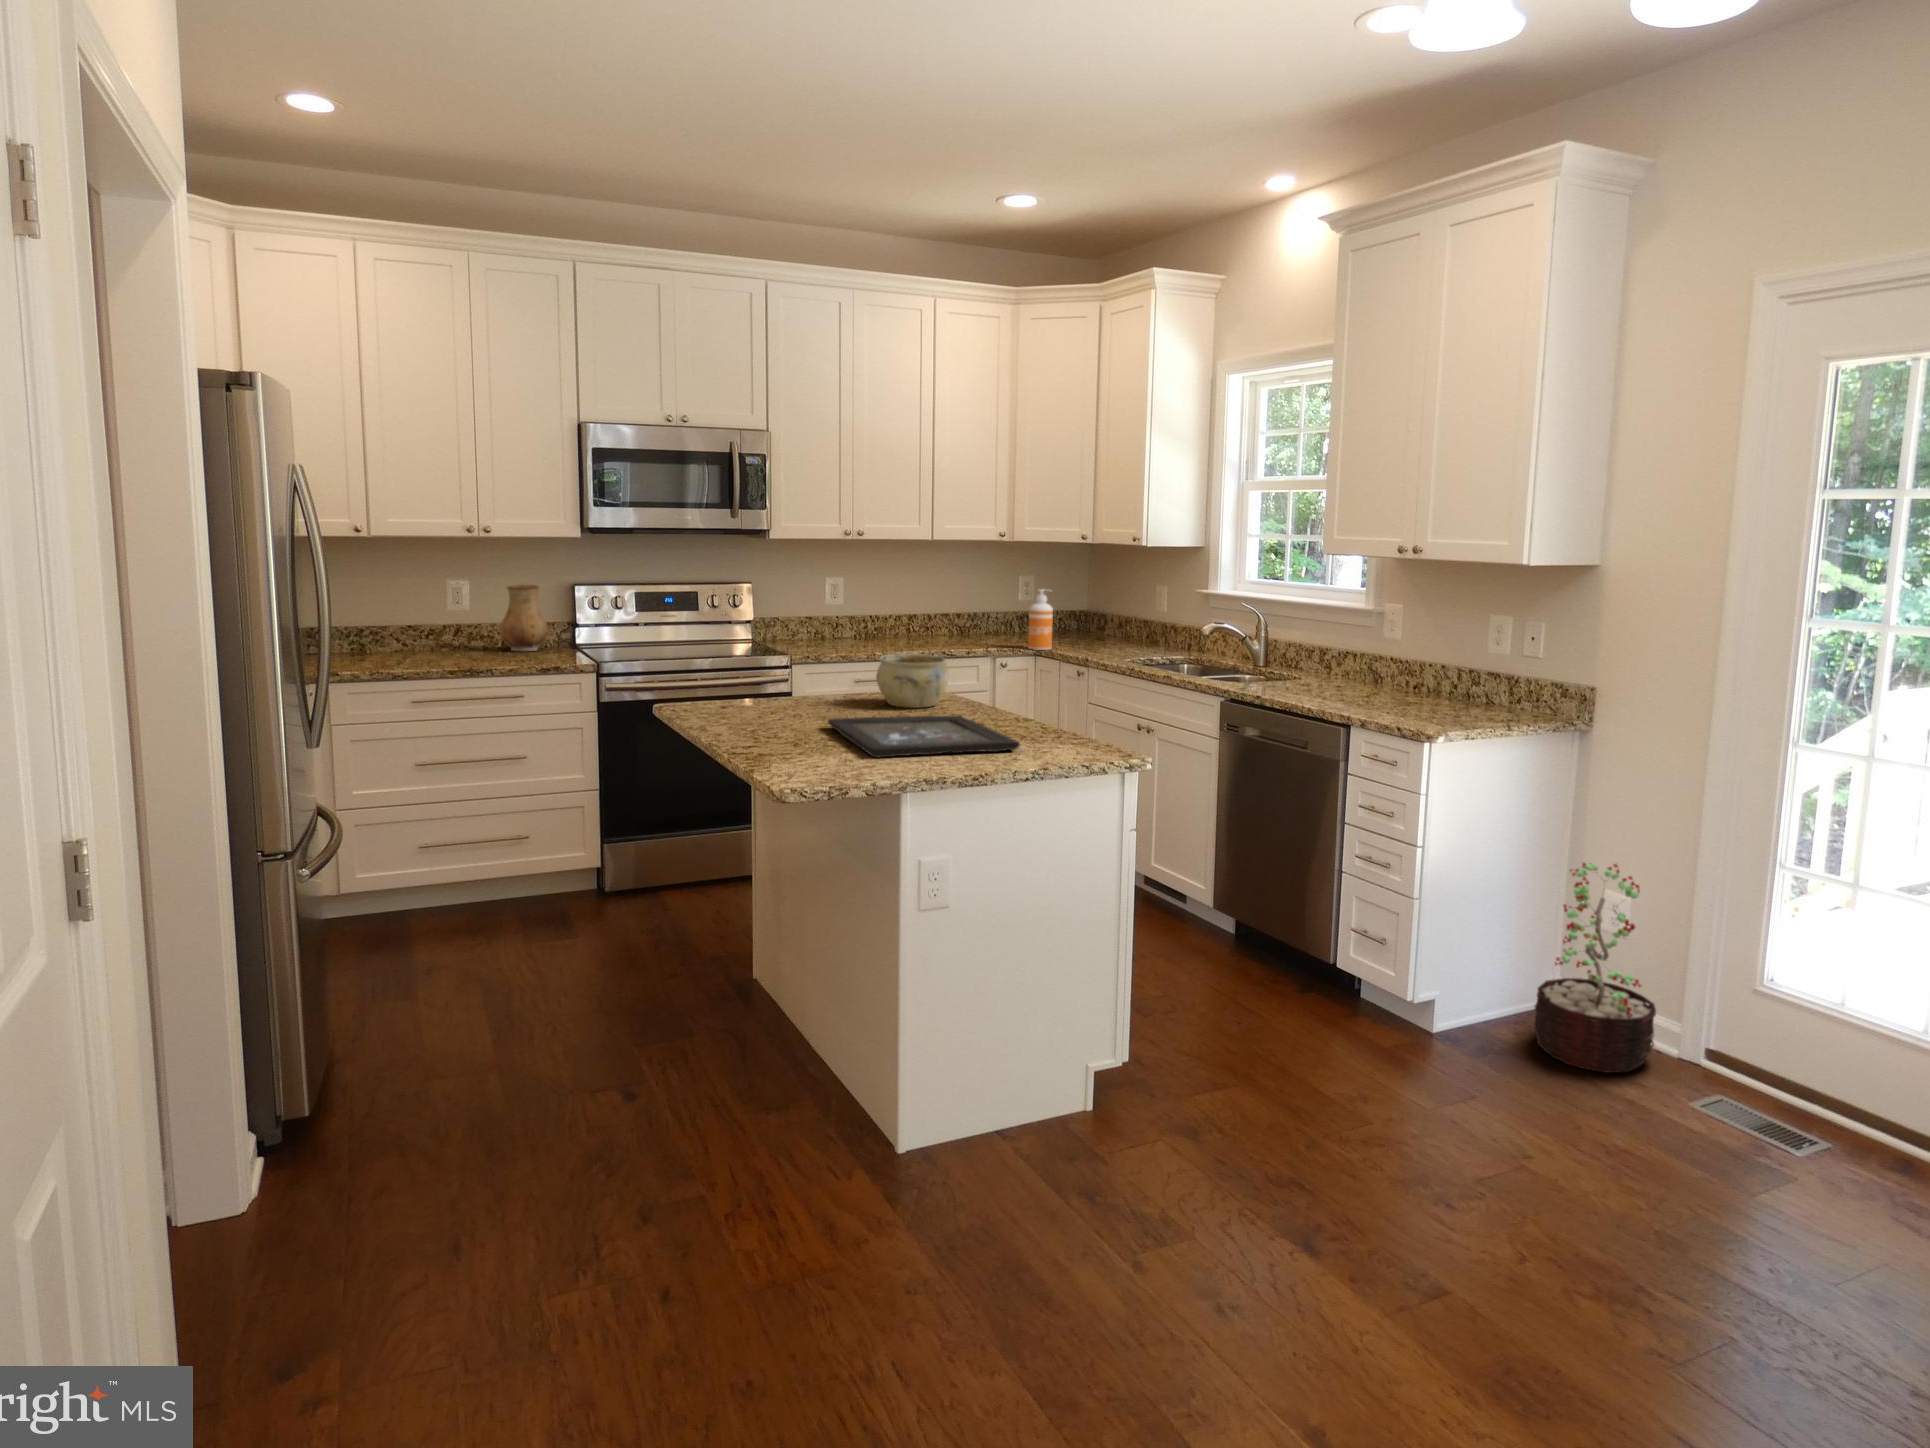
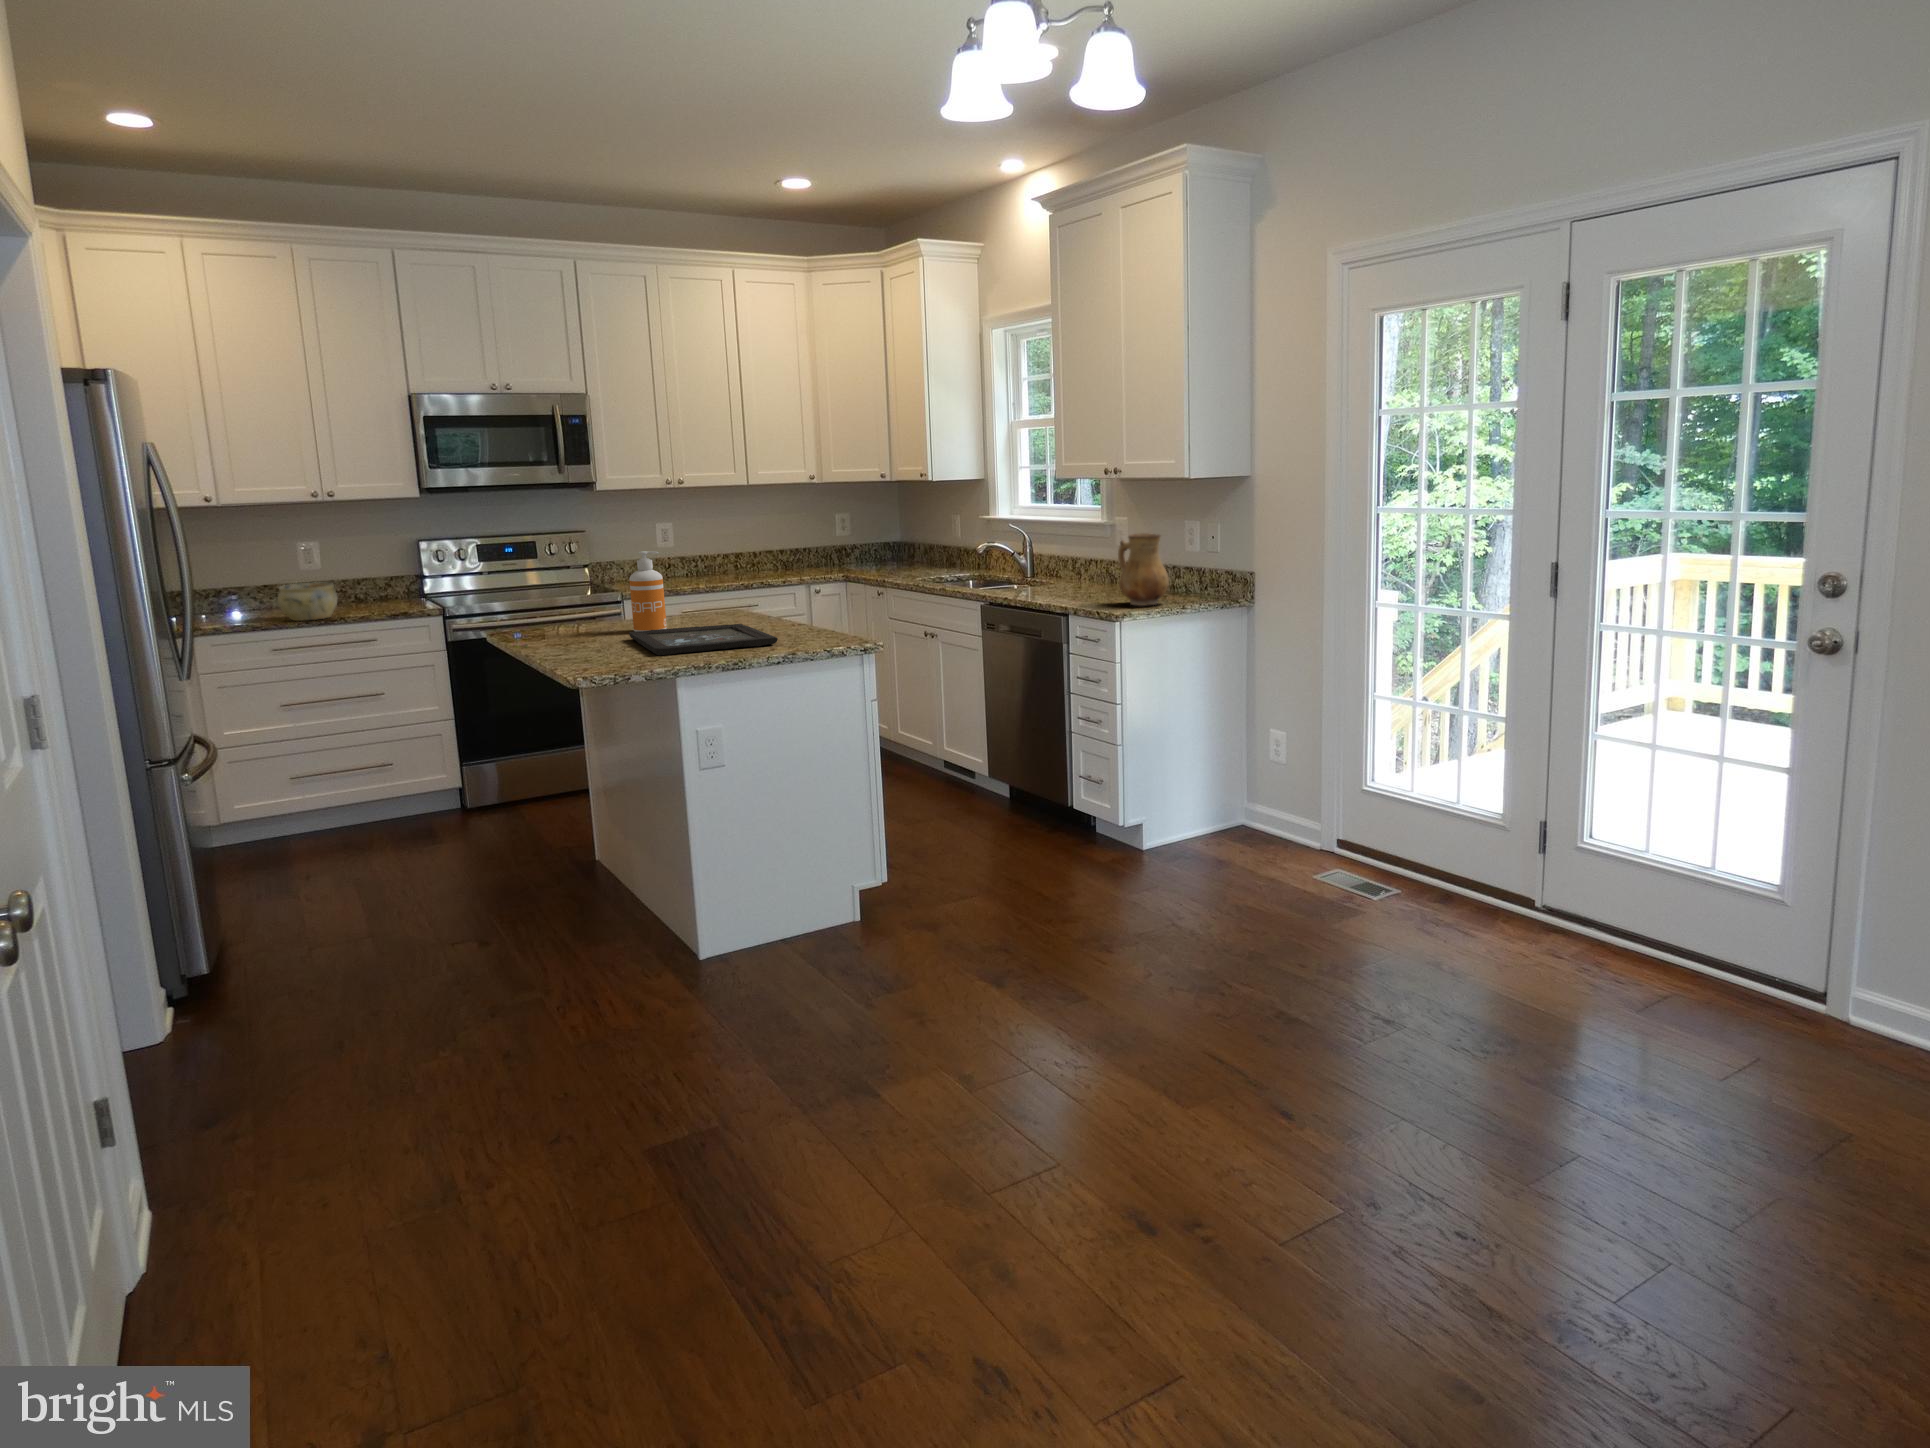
ceramic pitcher: present [500,585,548,651] -> present [1118,533,1169,606]
soap dispenser: present [1028,589,1053,650] -> present [629,551,667,631]
ceramic bowl: present [876,654,948,708] -> present [278,583,337,621]
decorative plant: present [1534,863,1656,1073] -> none [1213,706,1298,863]

